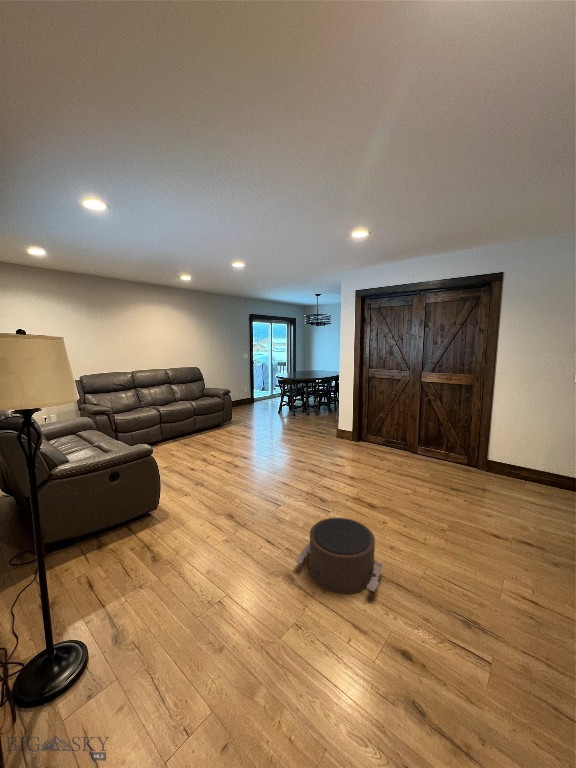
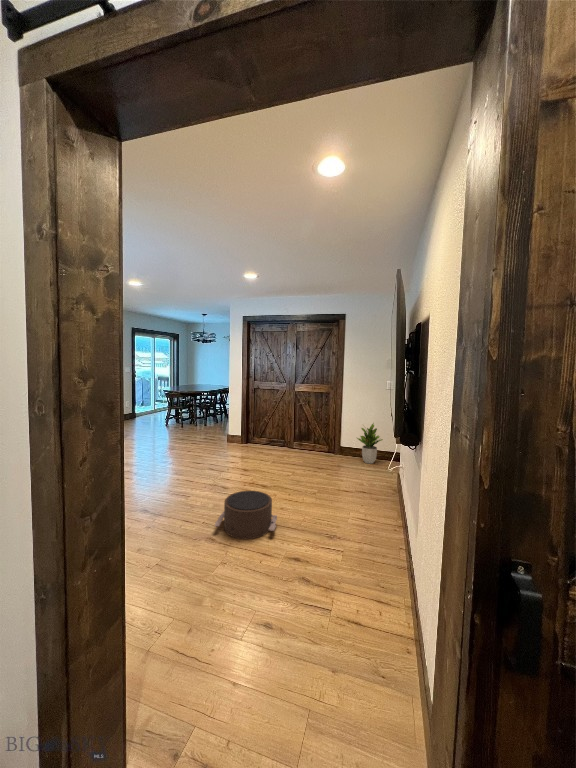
potted plant: none [515,431,565,492] -> present [357,423,383,464]

